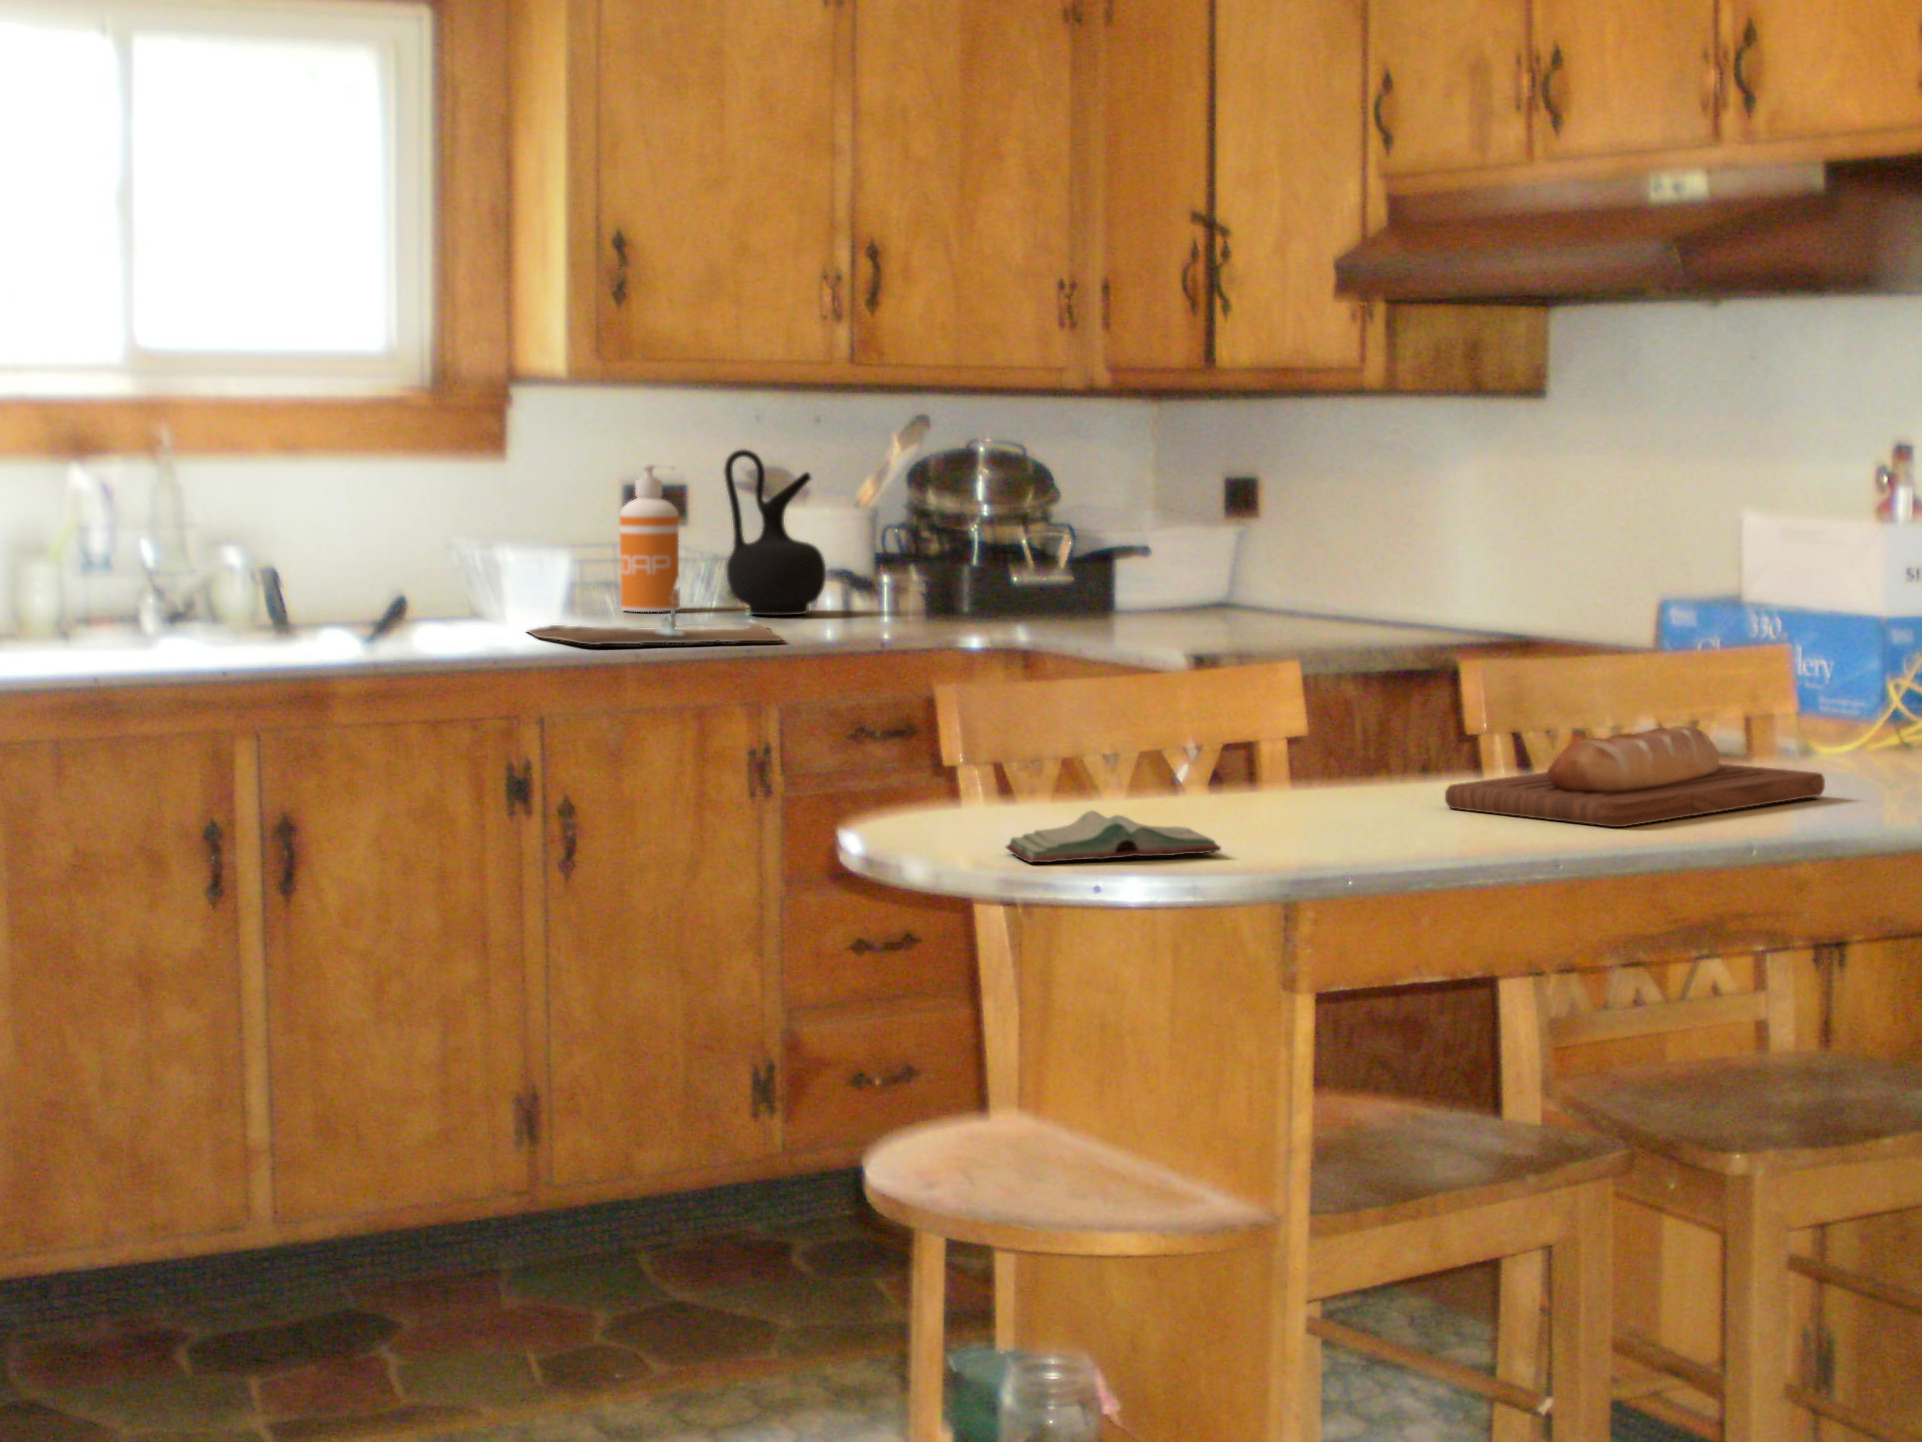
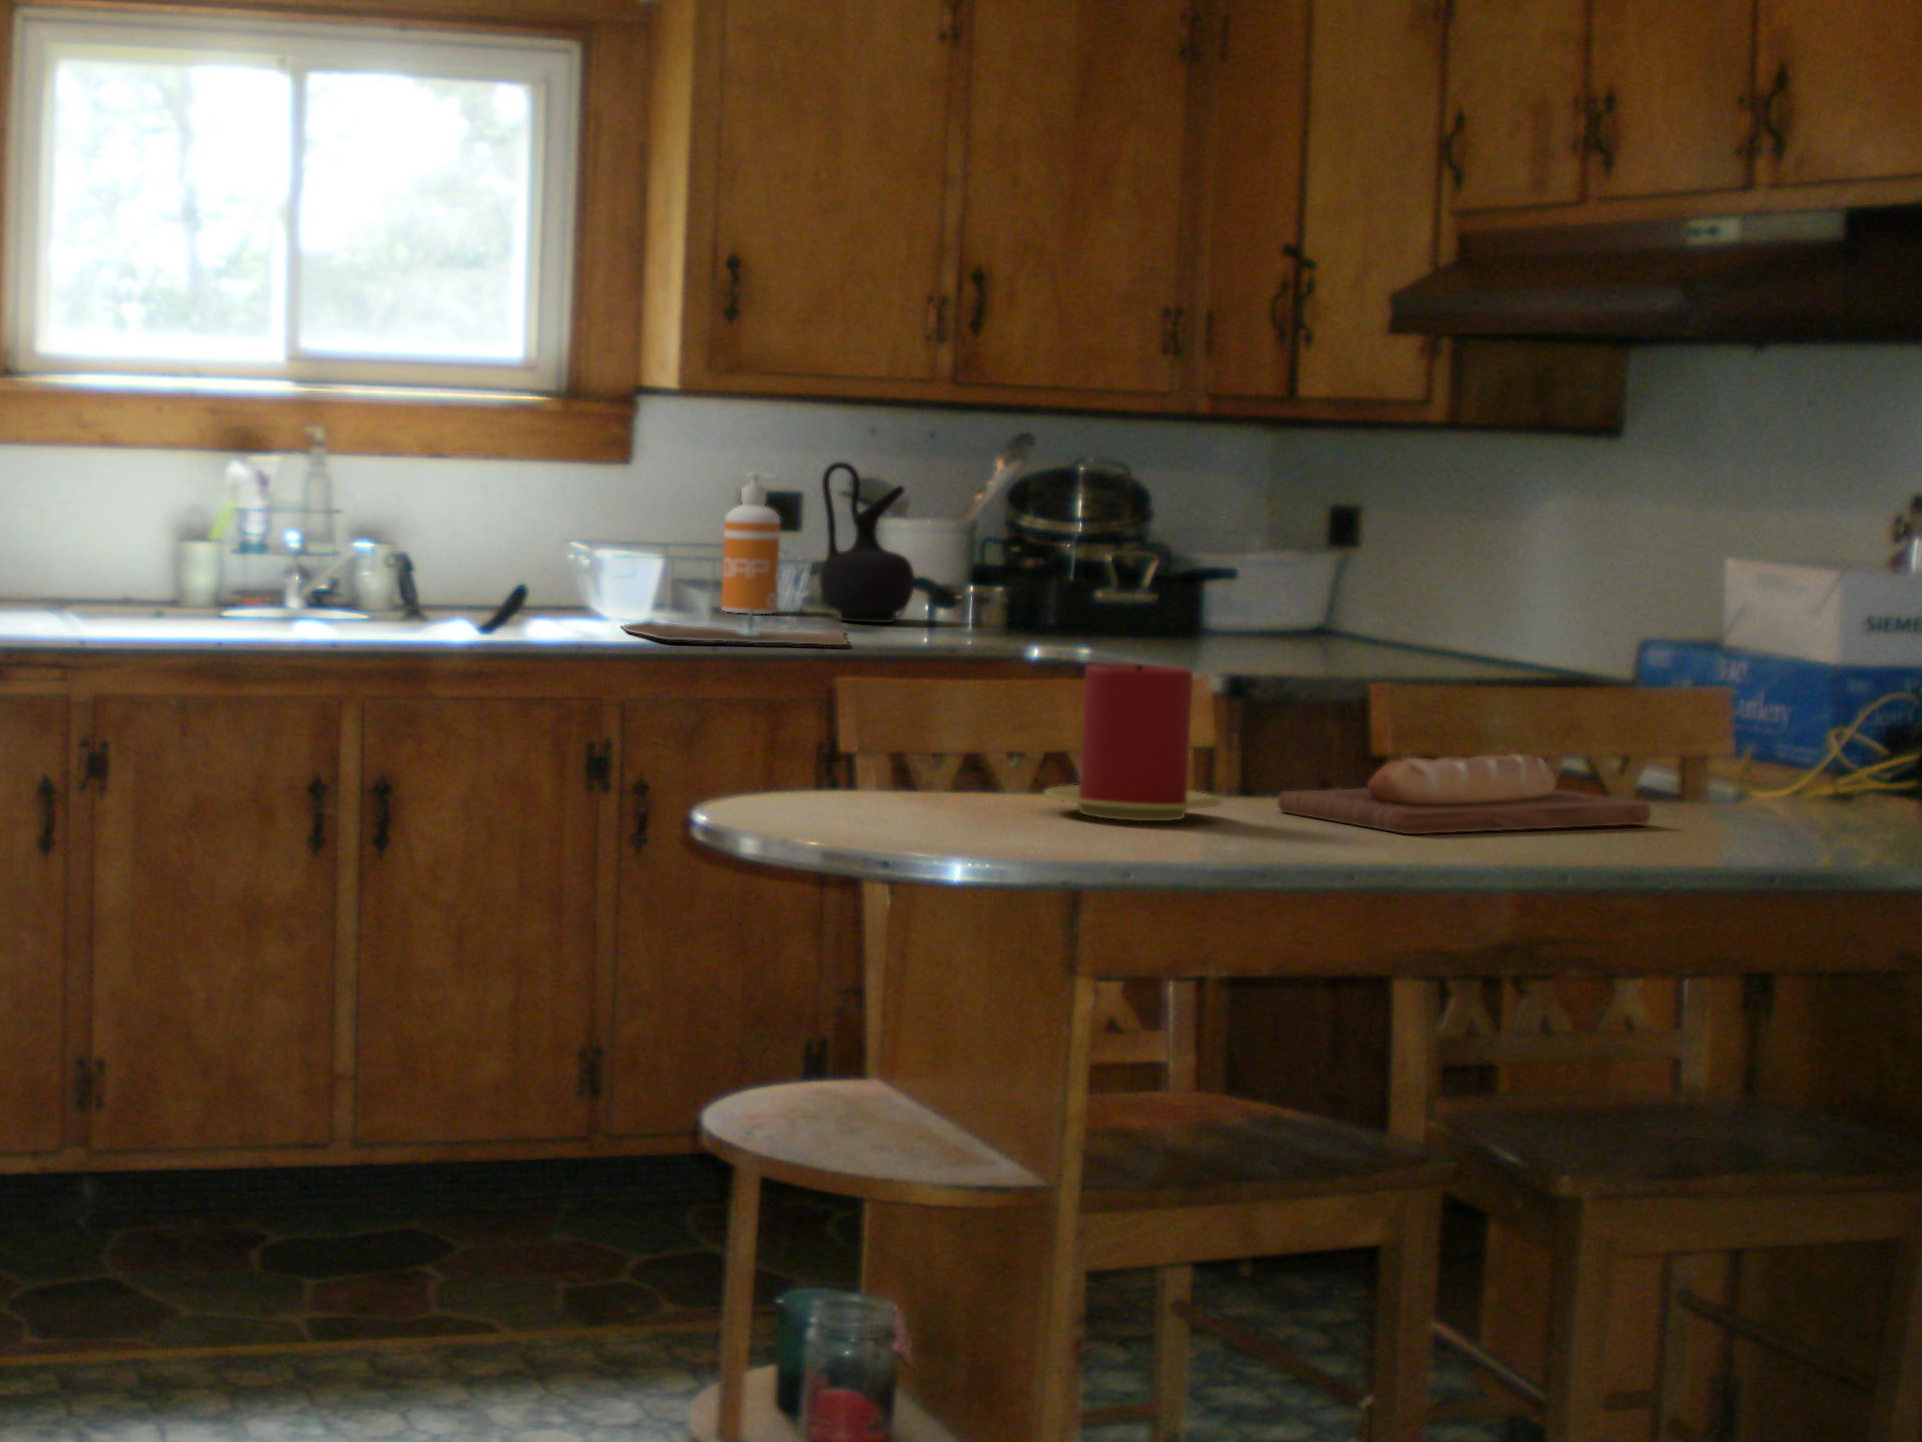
candle: none [1204,649,1410,832] -> present [1044,663,1222,821]
book: present [1006,810,1221,863] -> none [850,787,1025,827]

